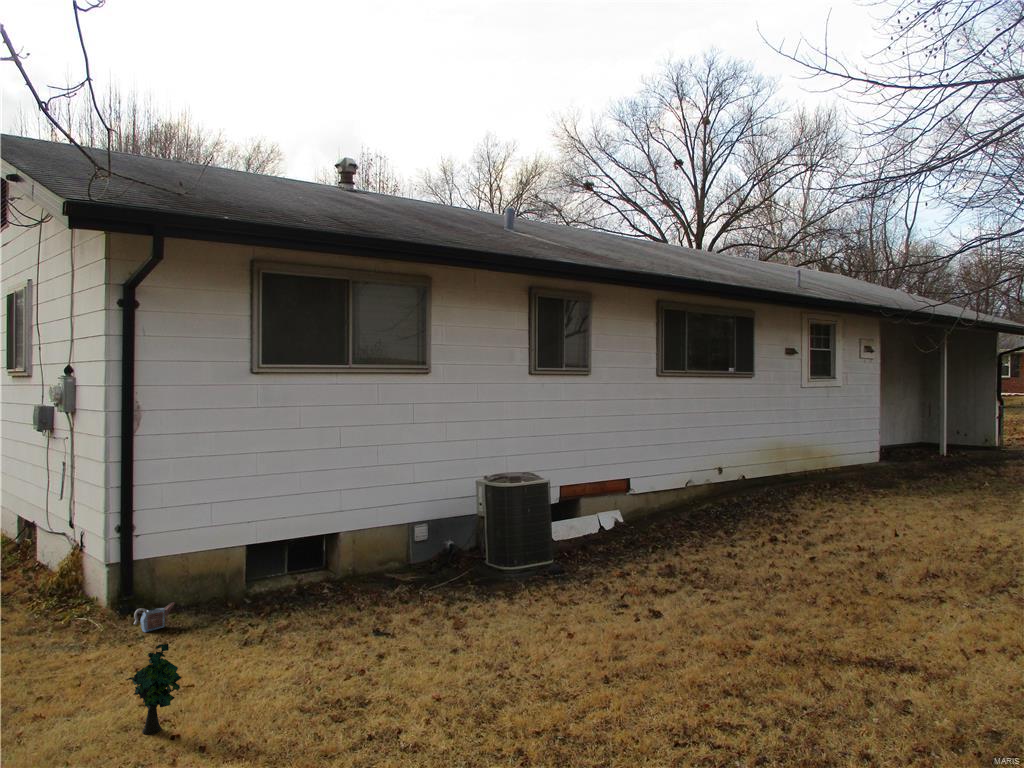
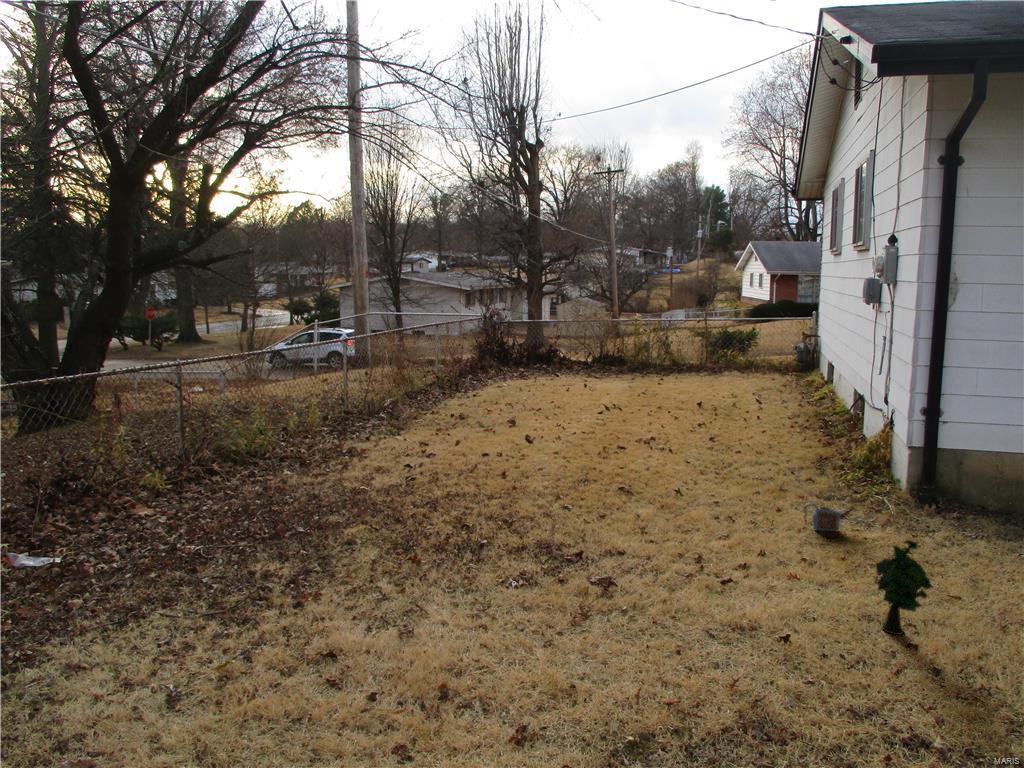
watering can: present [134,602,175,632] -> present [803,503,855,531]

